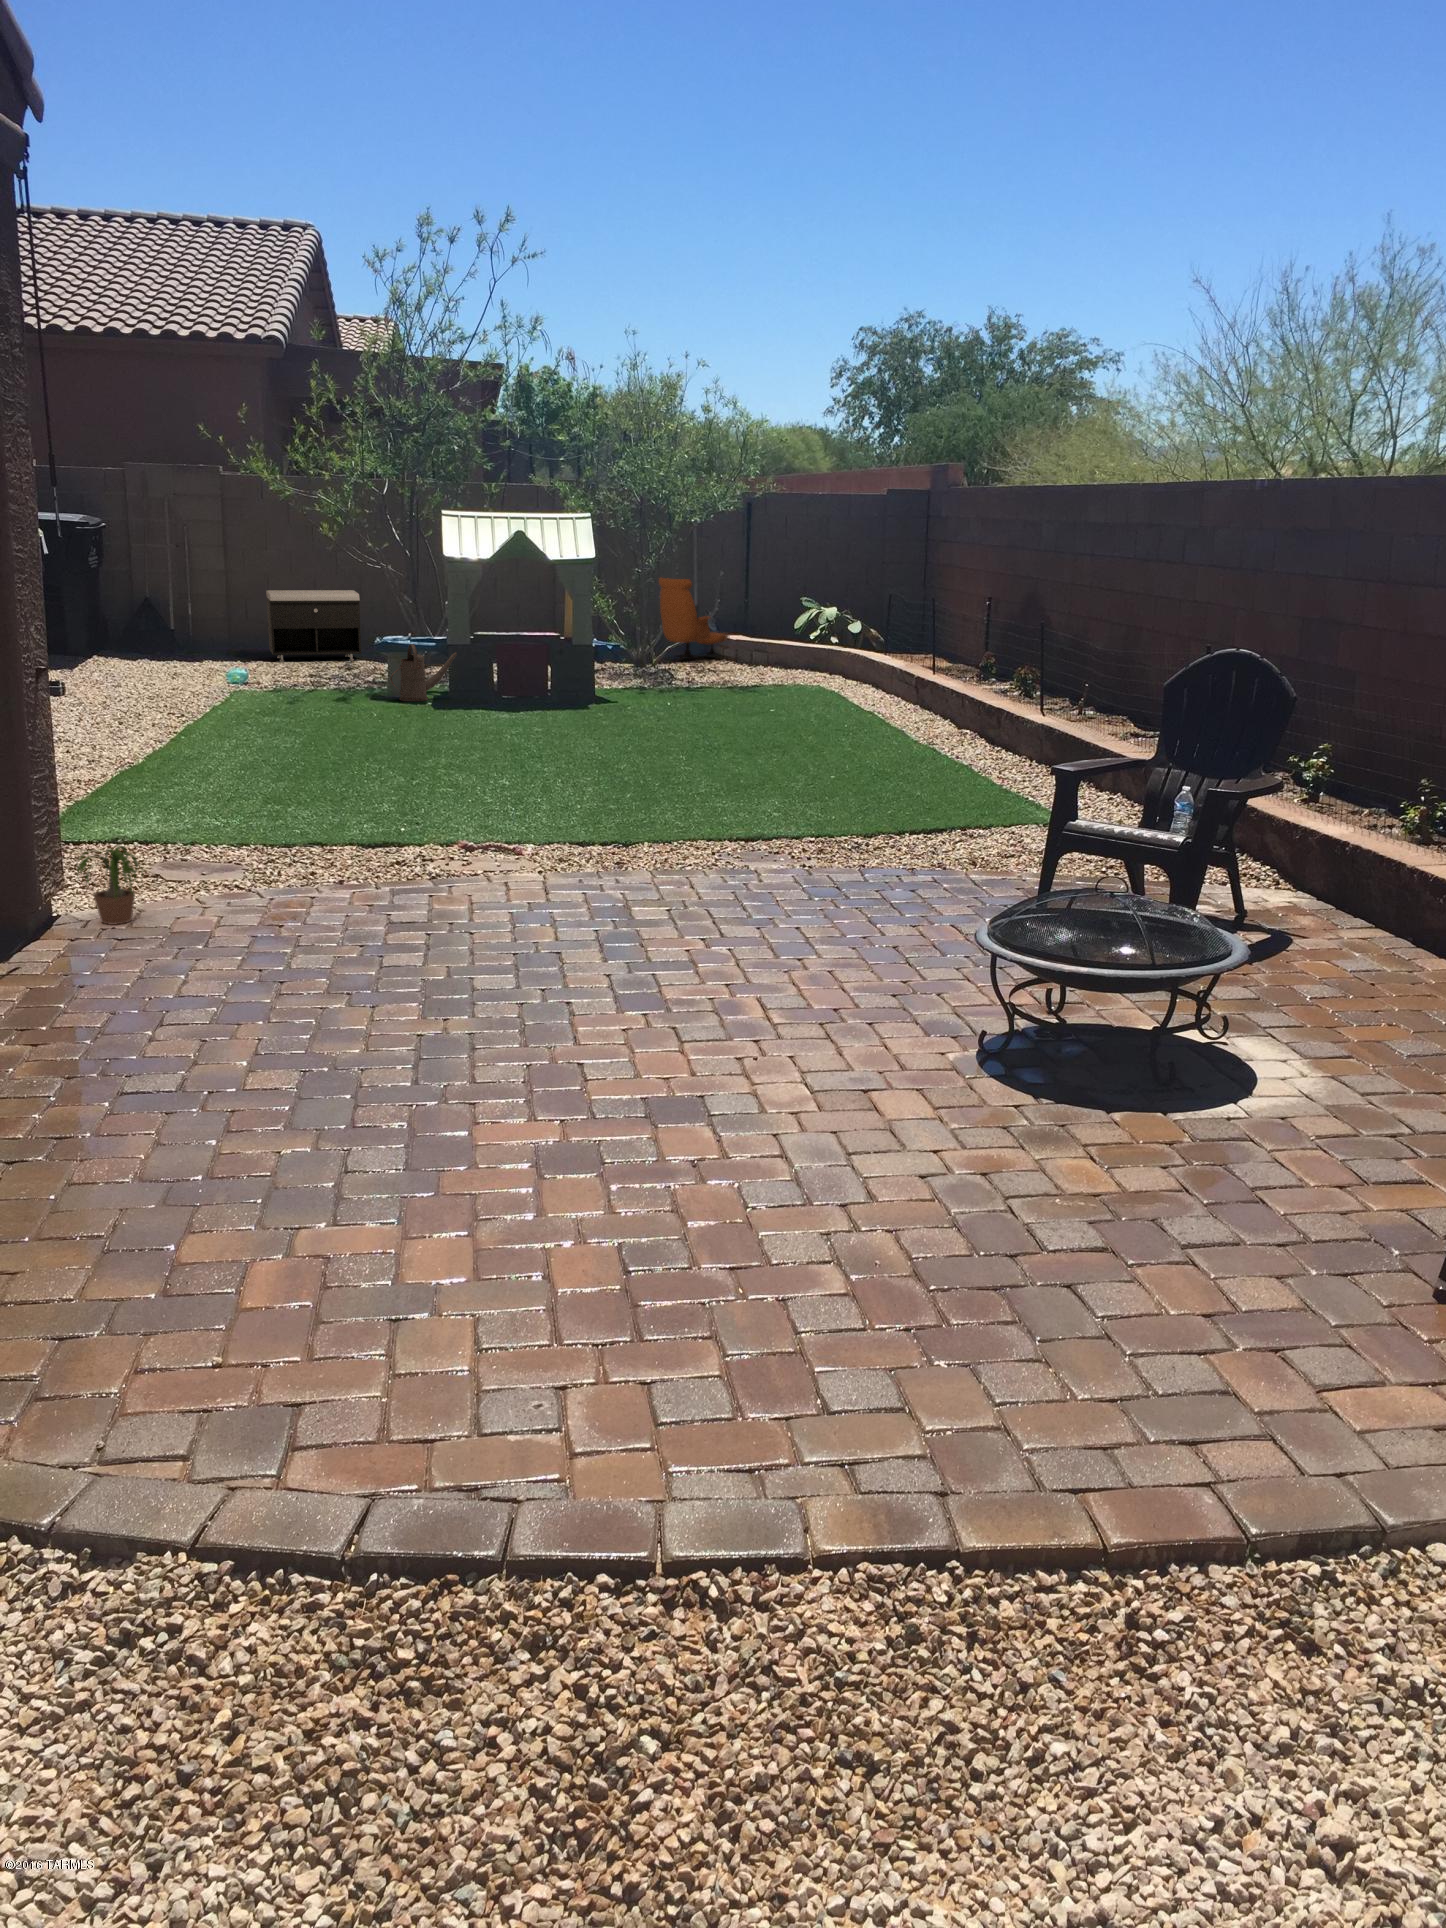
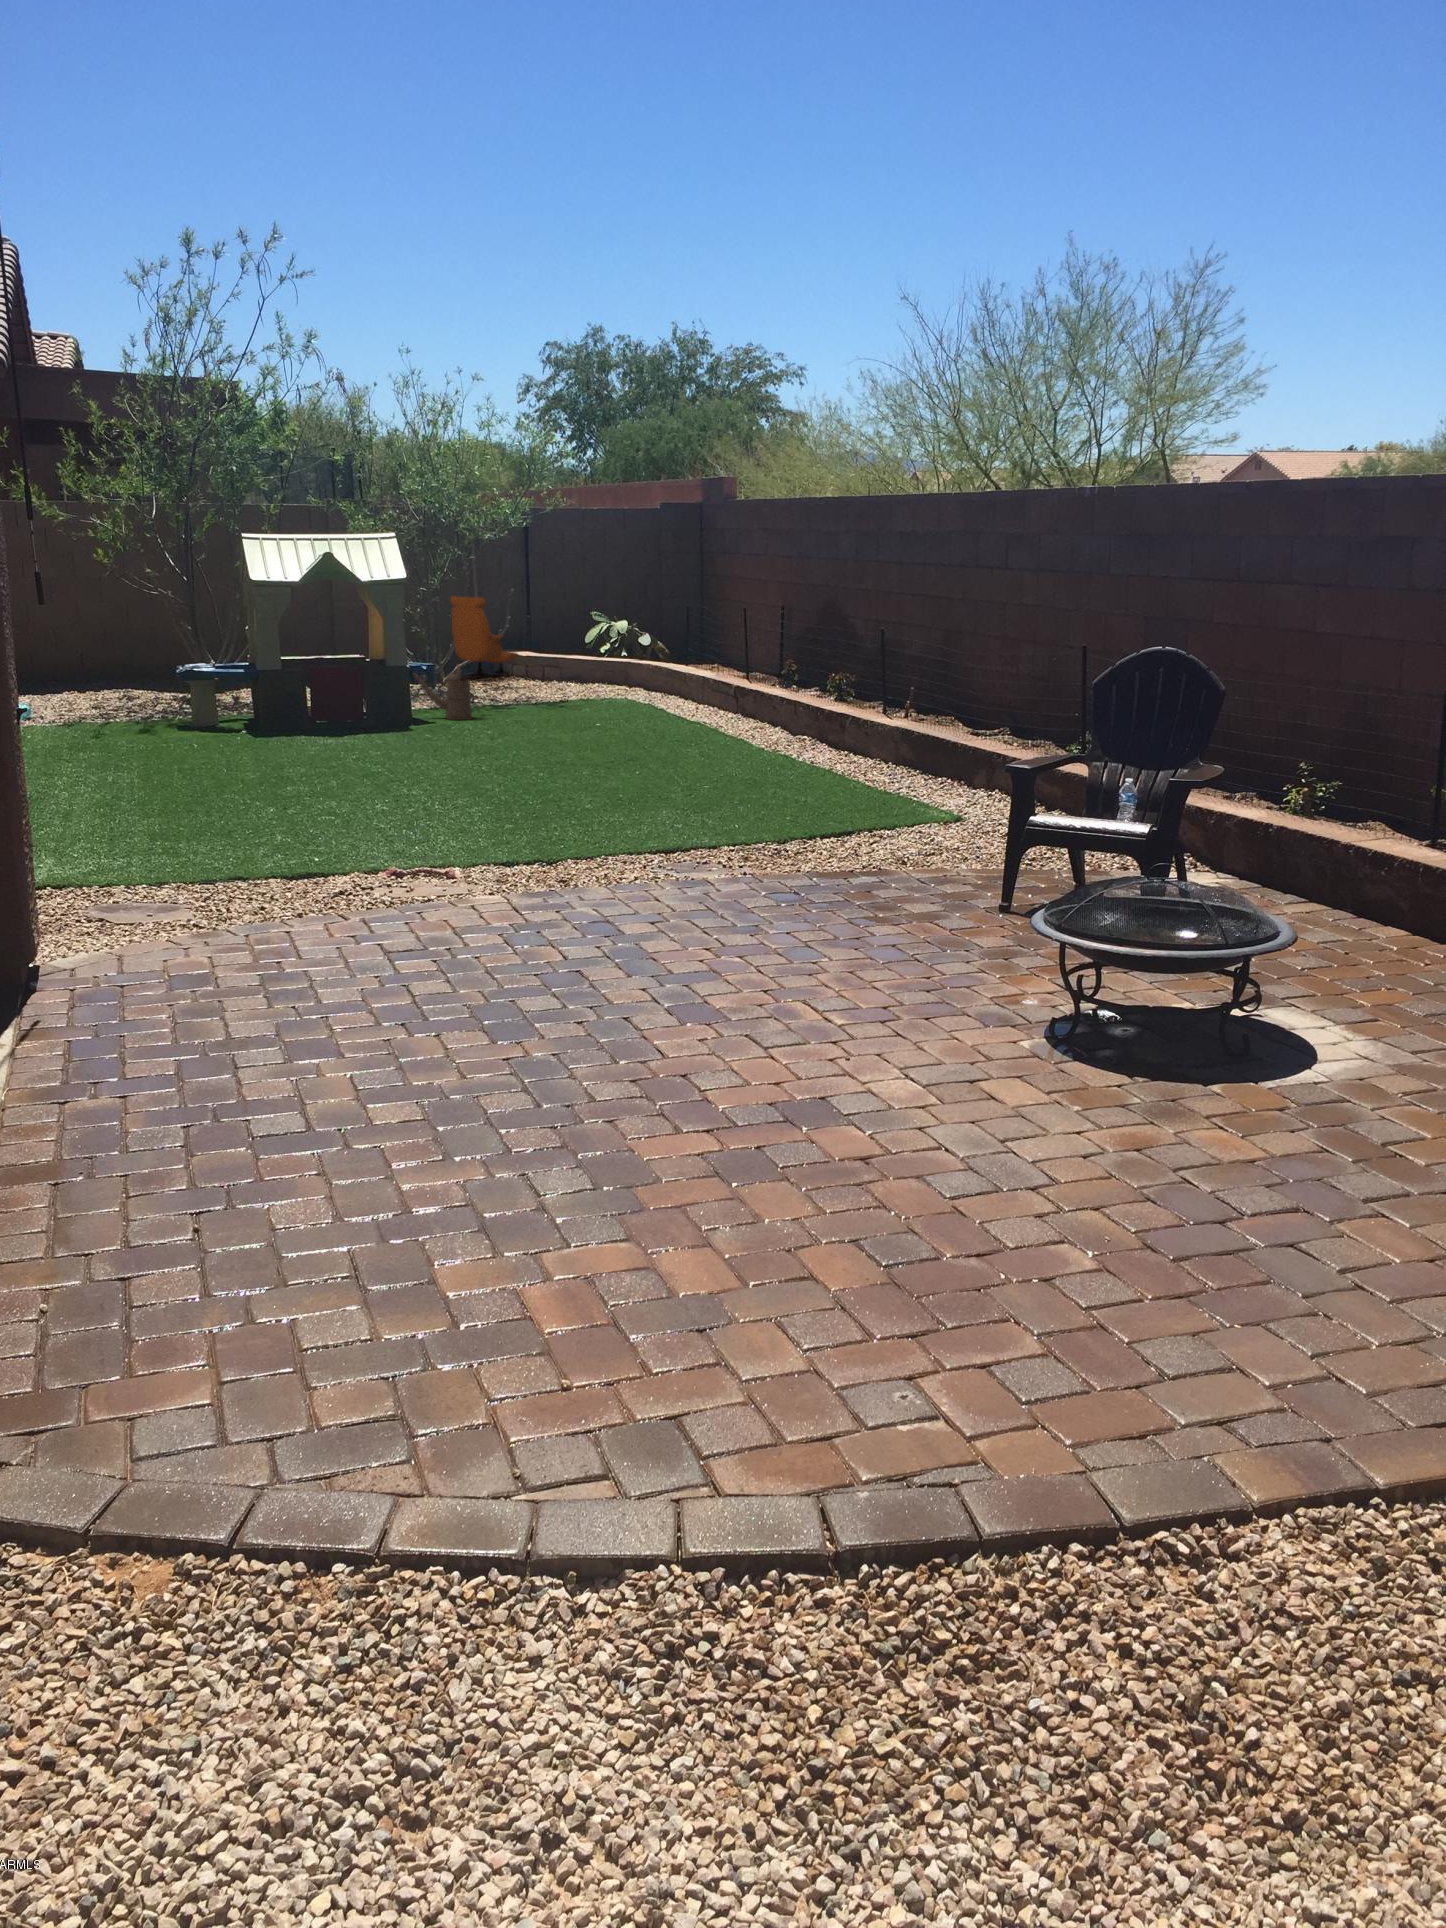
storage bench: present [266,590,361,662] -> none [35,613,143,688]
watering can: present [390,644,457,702] -> present [413,664,473,720]
potted plant: present [77,845,143,925] -> none [37,880,131,964]

